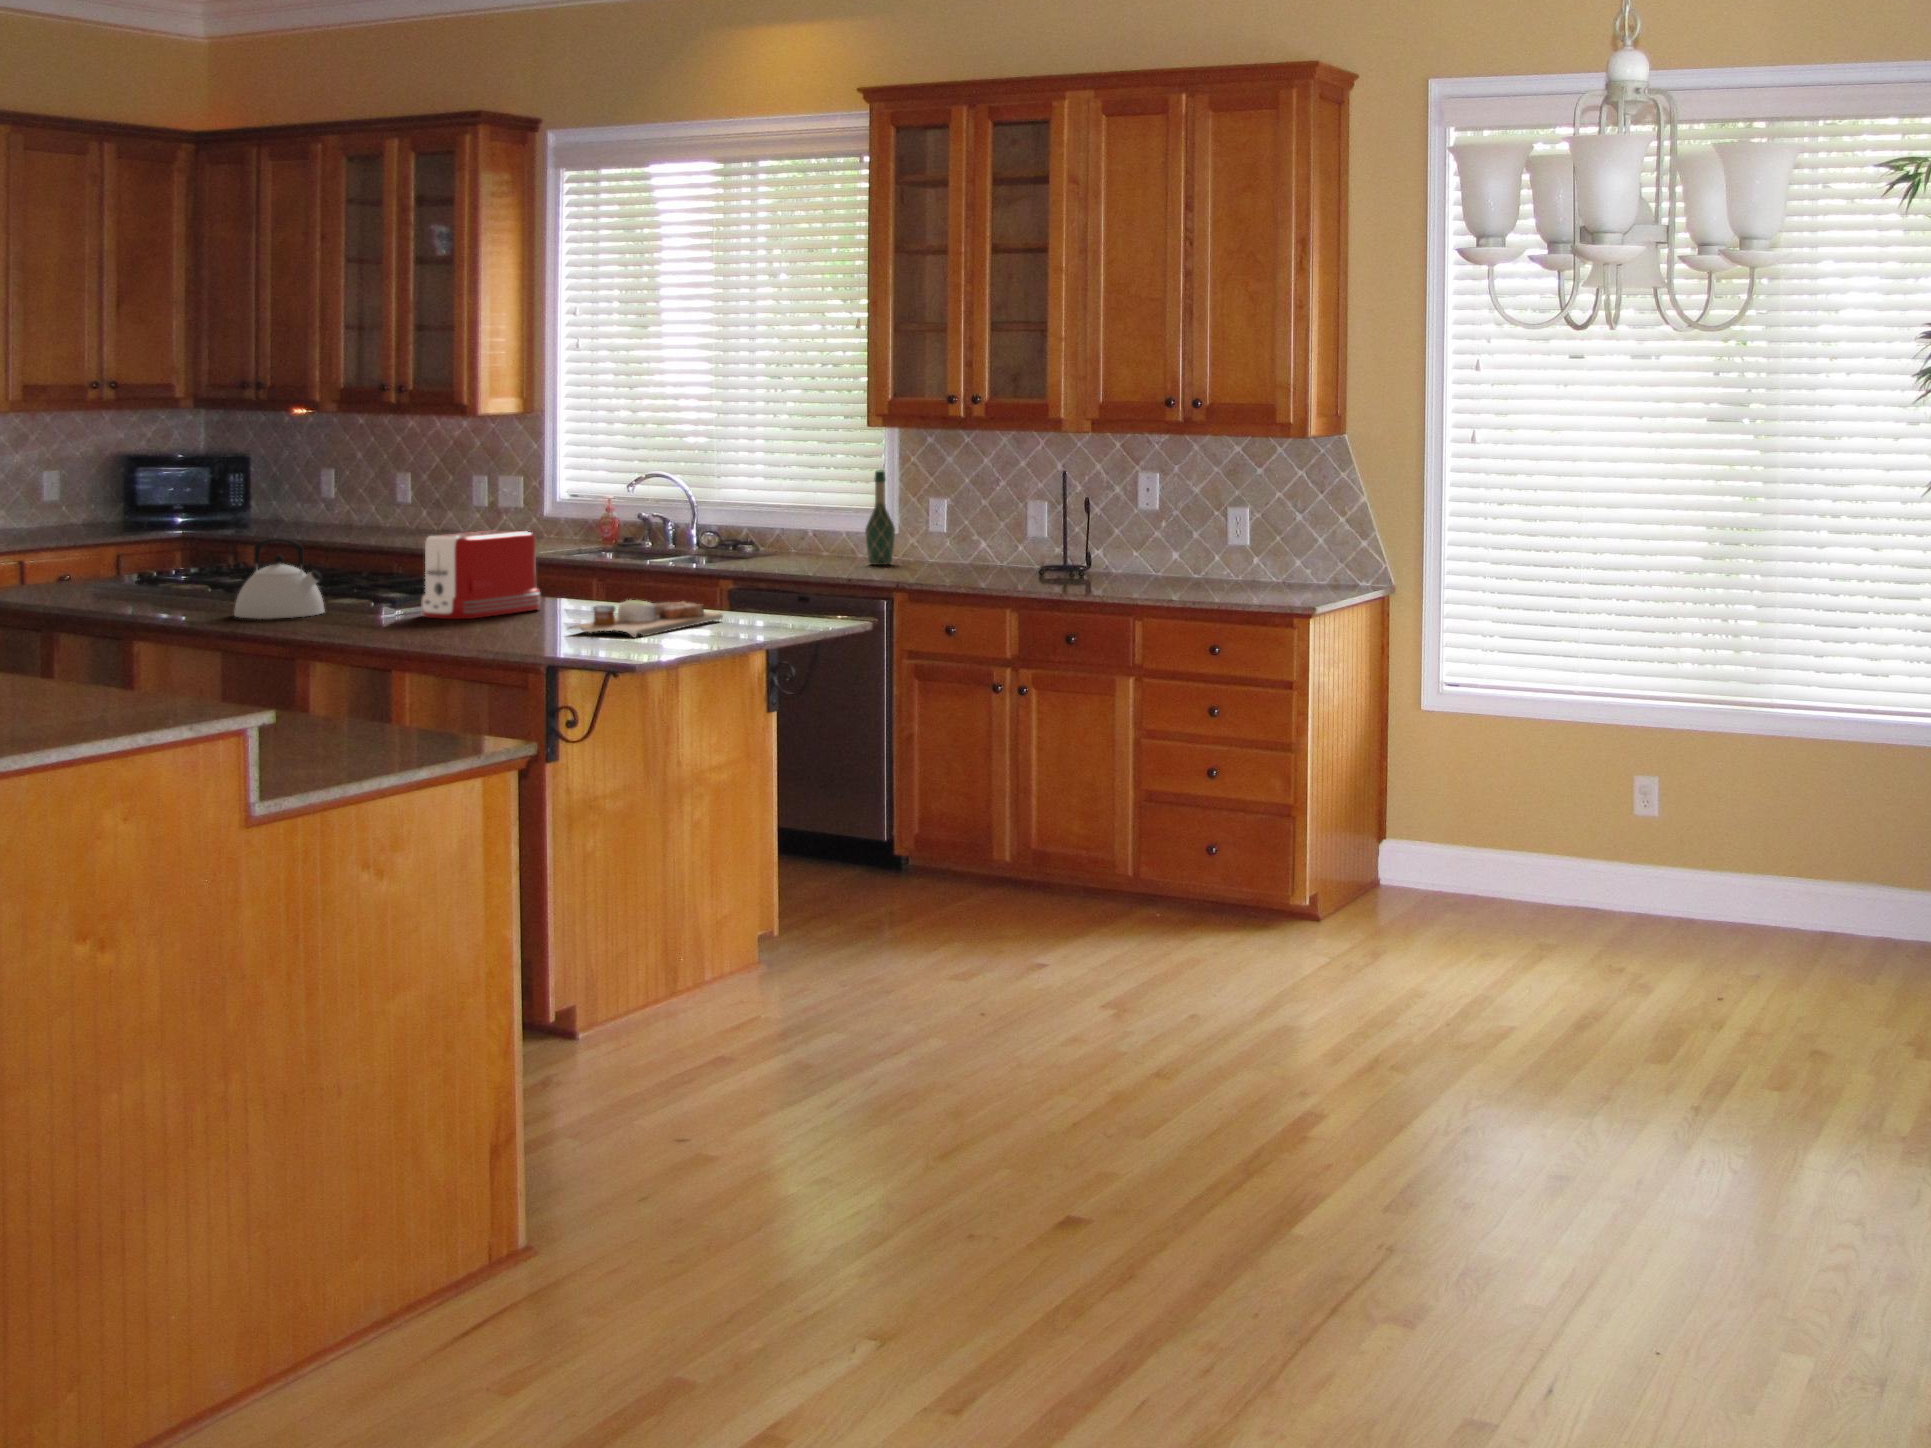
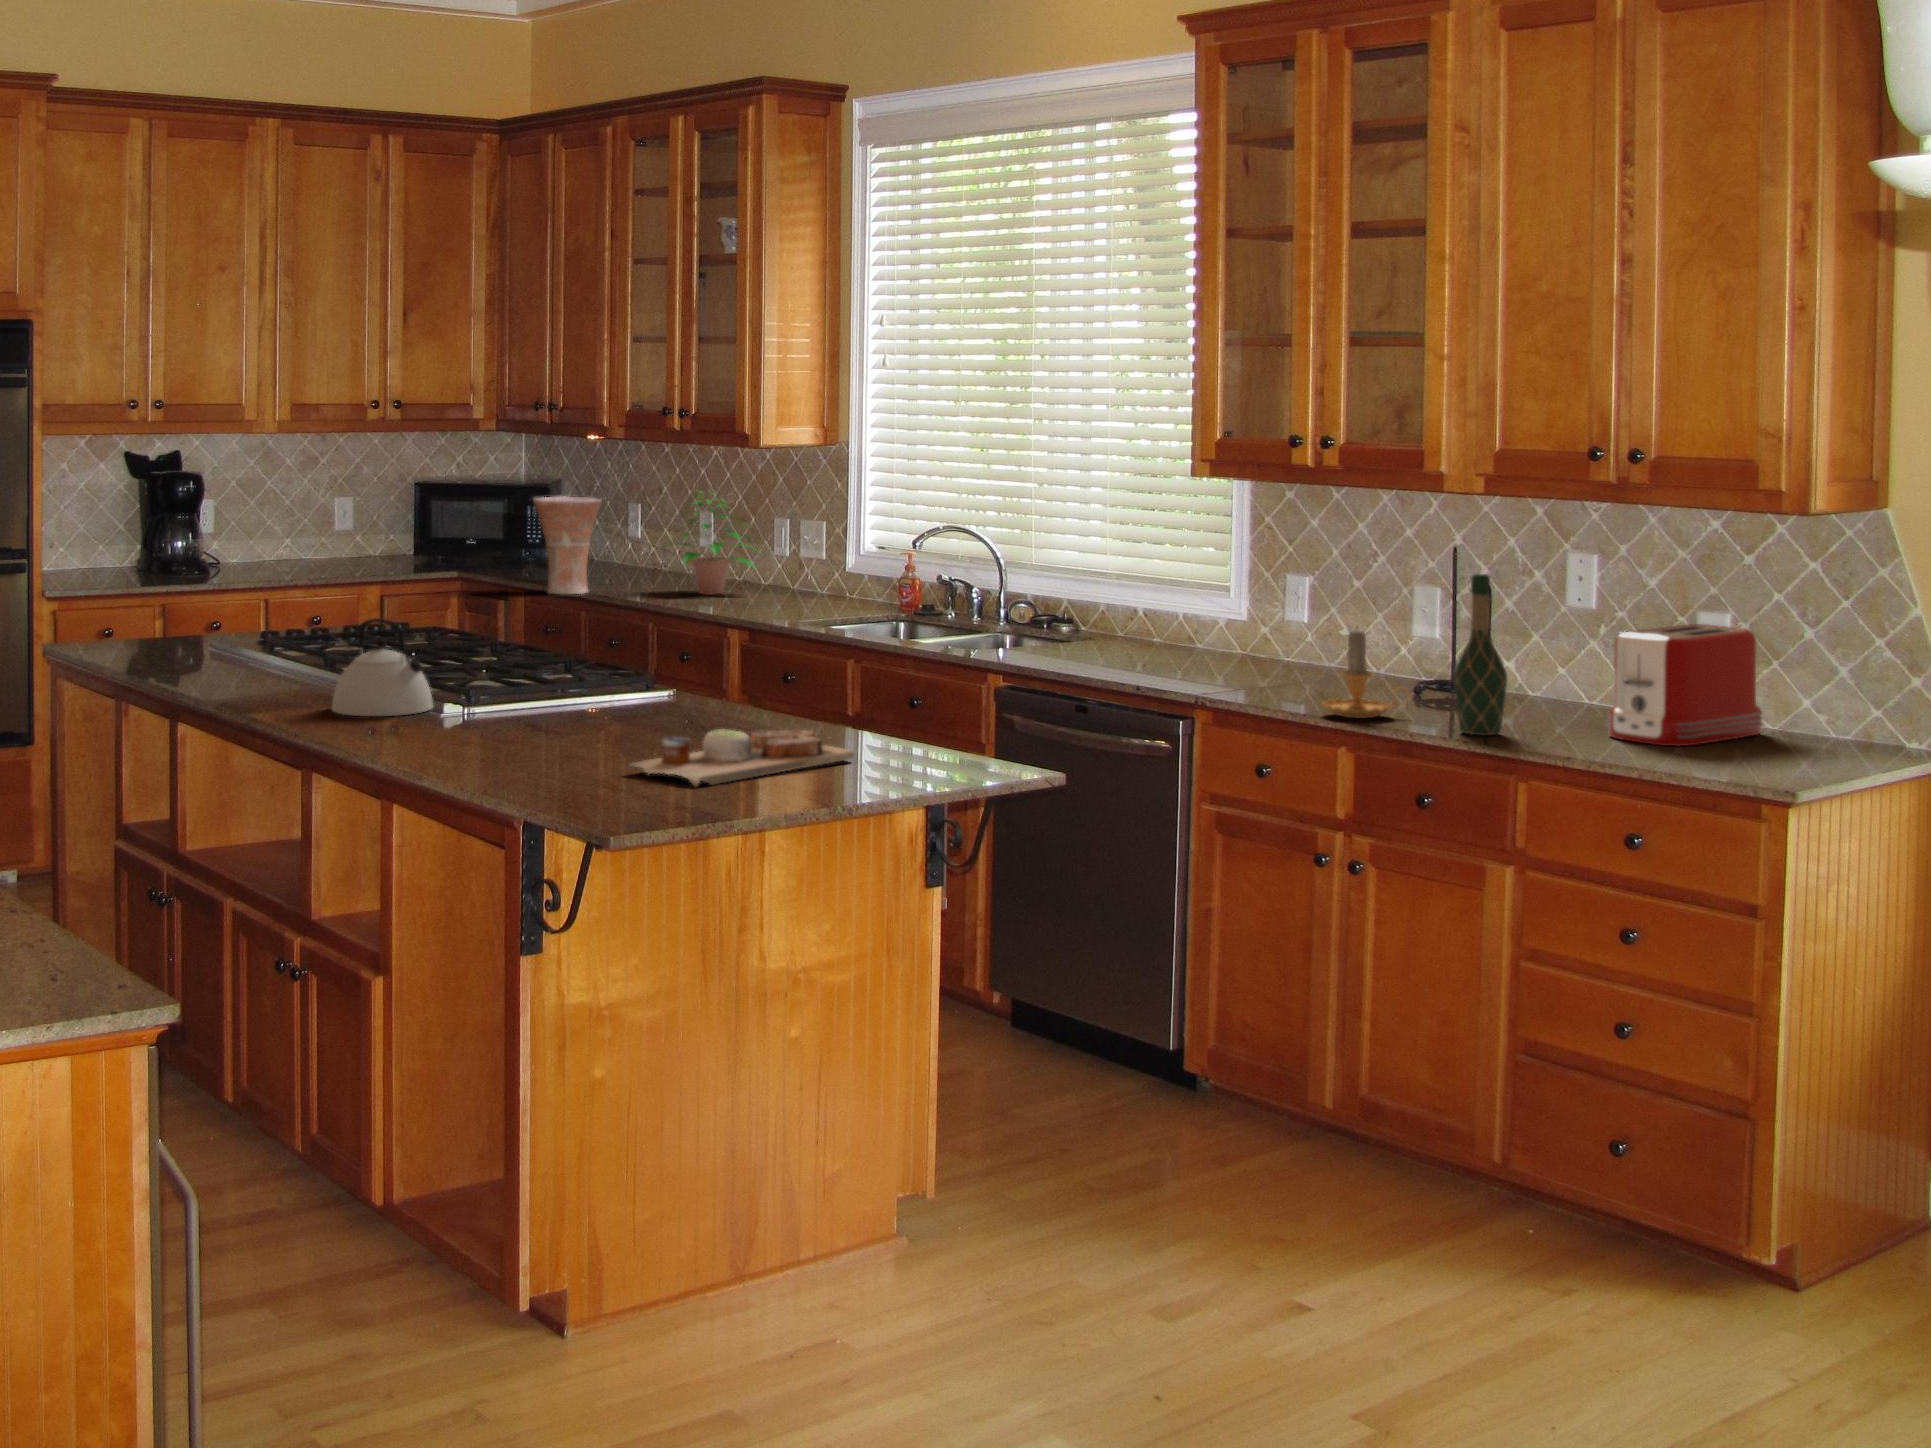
potted plant: none [357,456,453,544] -> present [663,491,756,595]
vase: none [240,463,305,548] -> present [533,496,602,594]
wine bottle: present [865,470,895,565] -> present [1454,574,1507,735]
candle: none [996,522,1055,587] -> present [1321,630,1409,718]
toaster: present [422,530,540,619] -> present [1607,624,1763,746]

